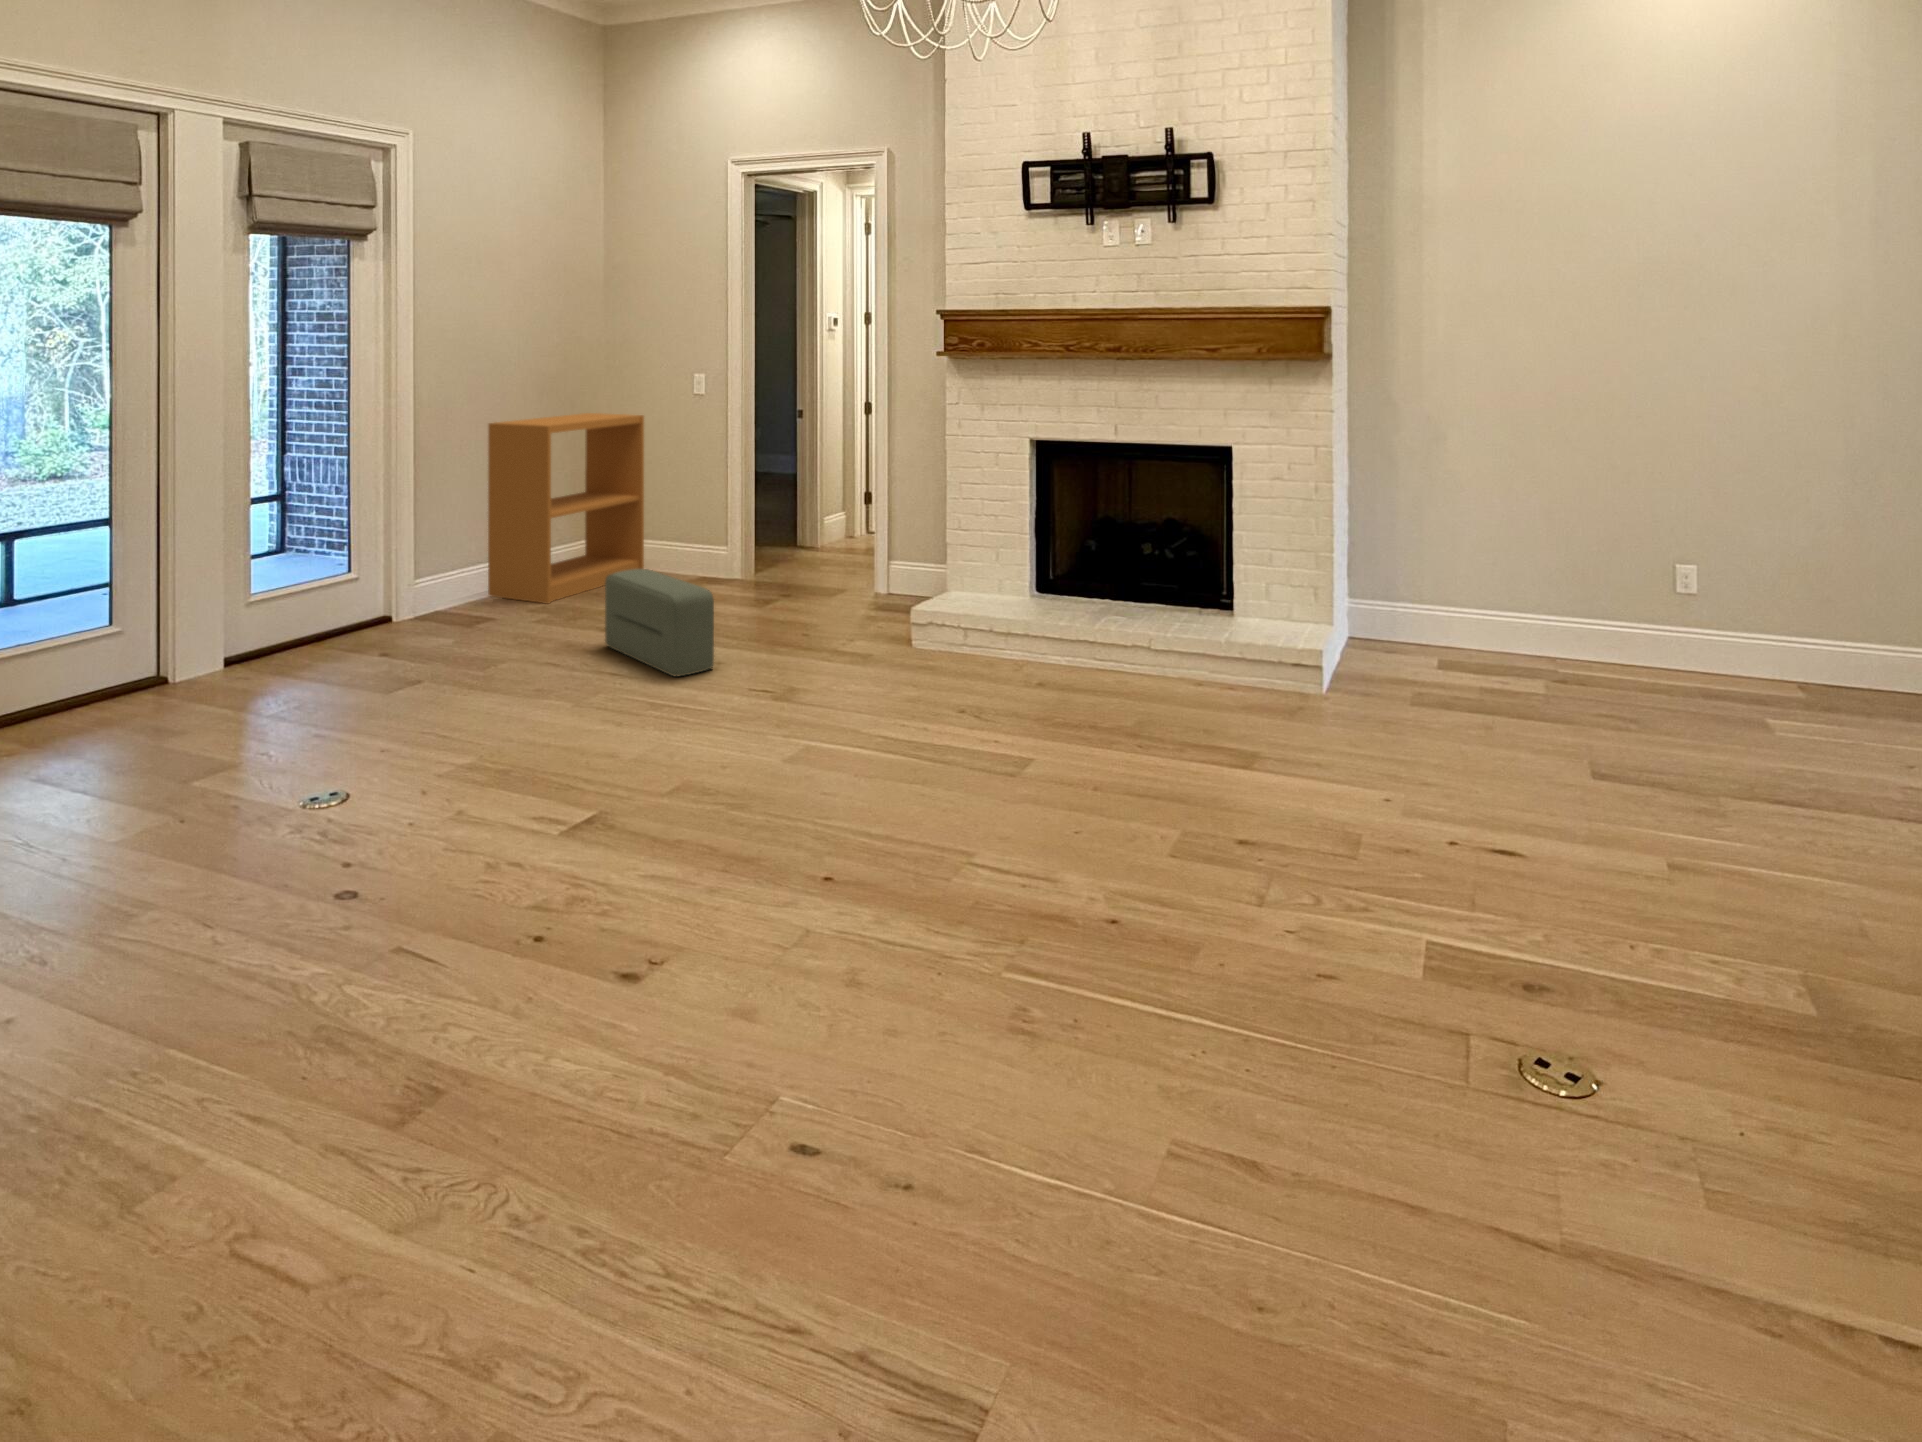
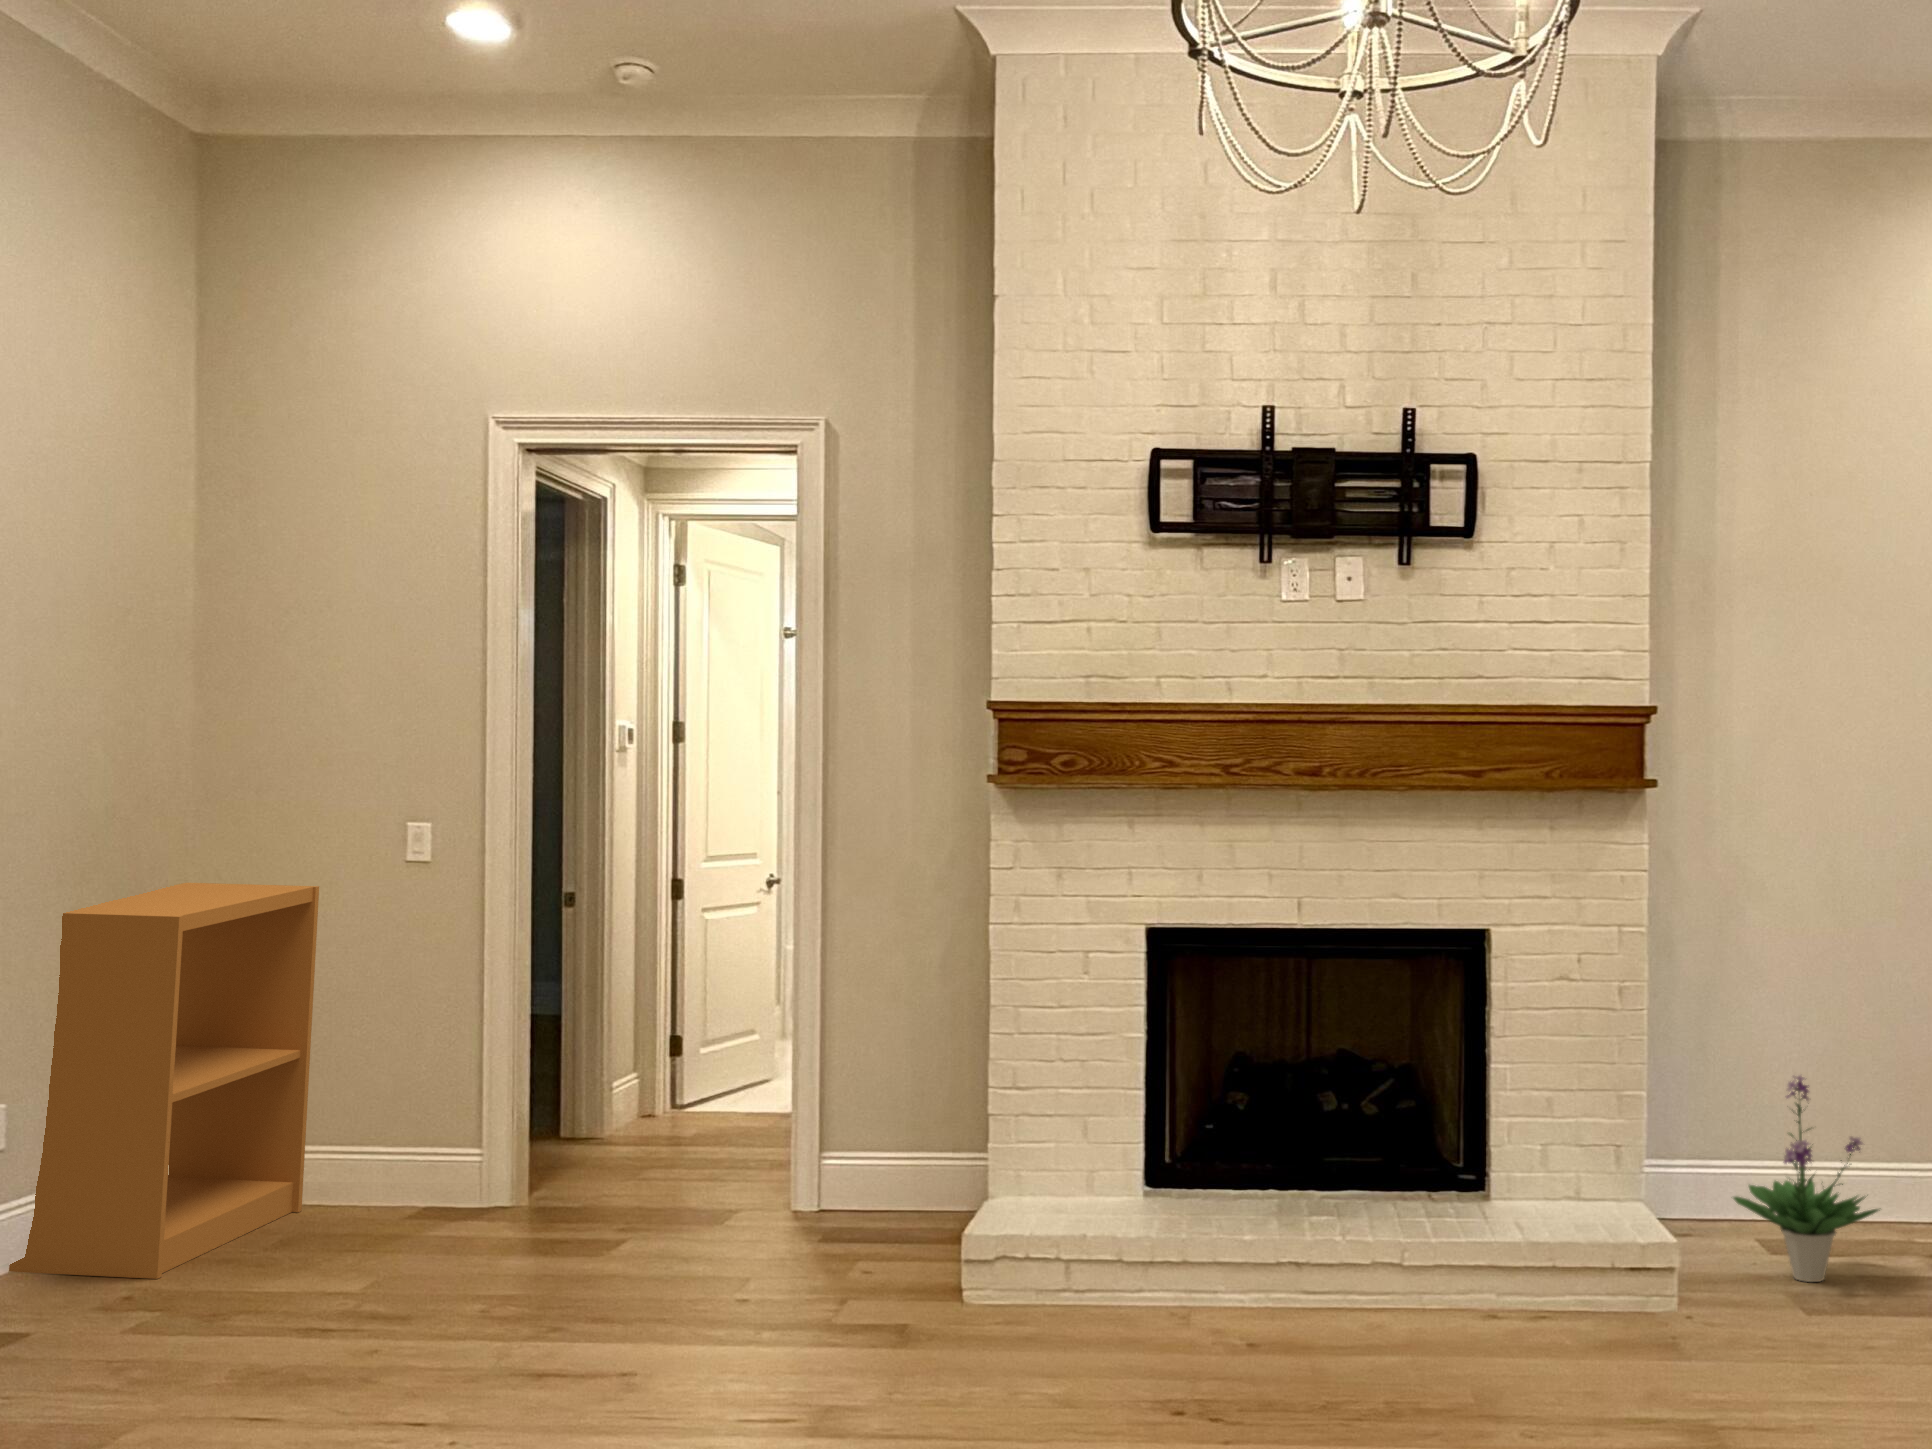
potted plant: none [1390,538,1488,665] -> present [1734,1075,1880,1282]
pouf: present [605,569,714,676] -> none [367,1194,626,1394]

